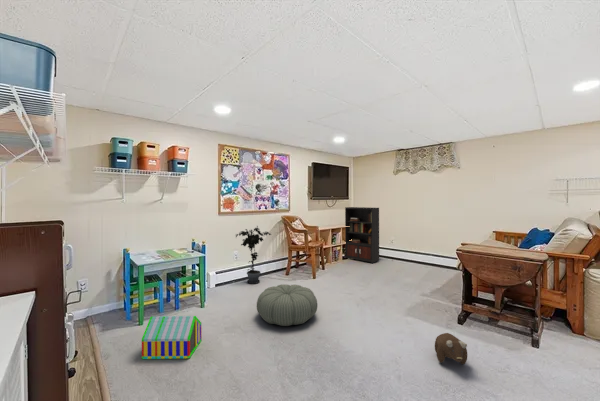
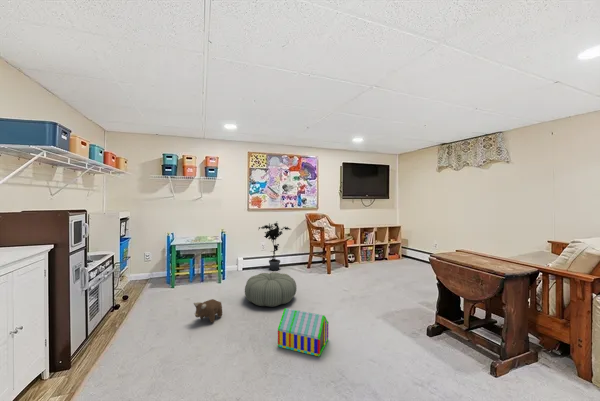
bookcase: present [345,207,393,263] -> none [381,207,431,266]
toy house: present [142,316,202,359] -> present [278,308,329,357]
plush toy: present [435,333,467,364] -> present [194,299,222,323]

